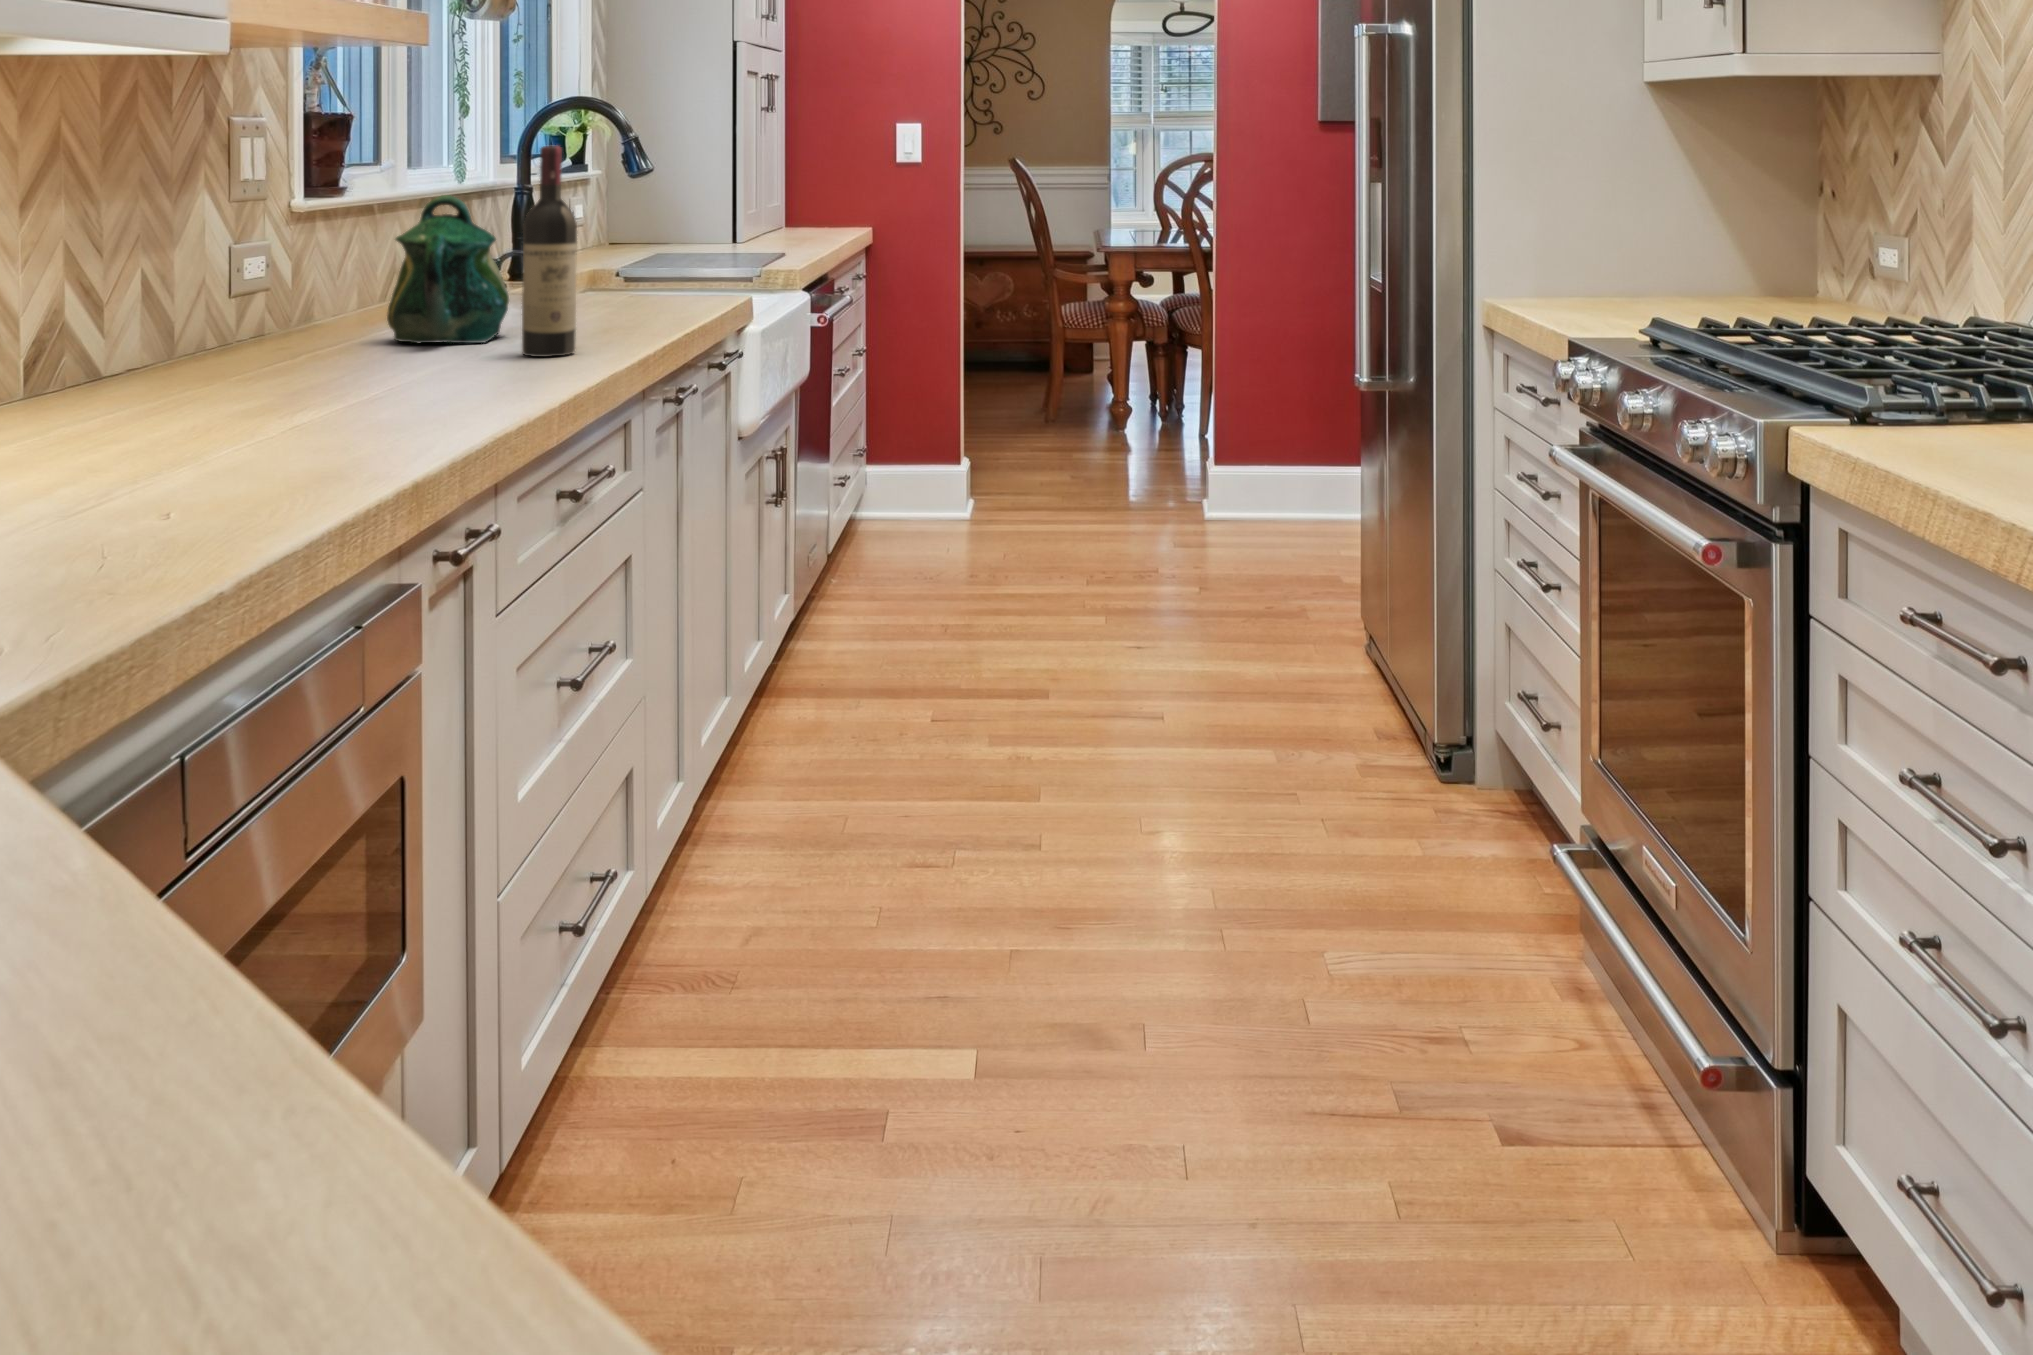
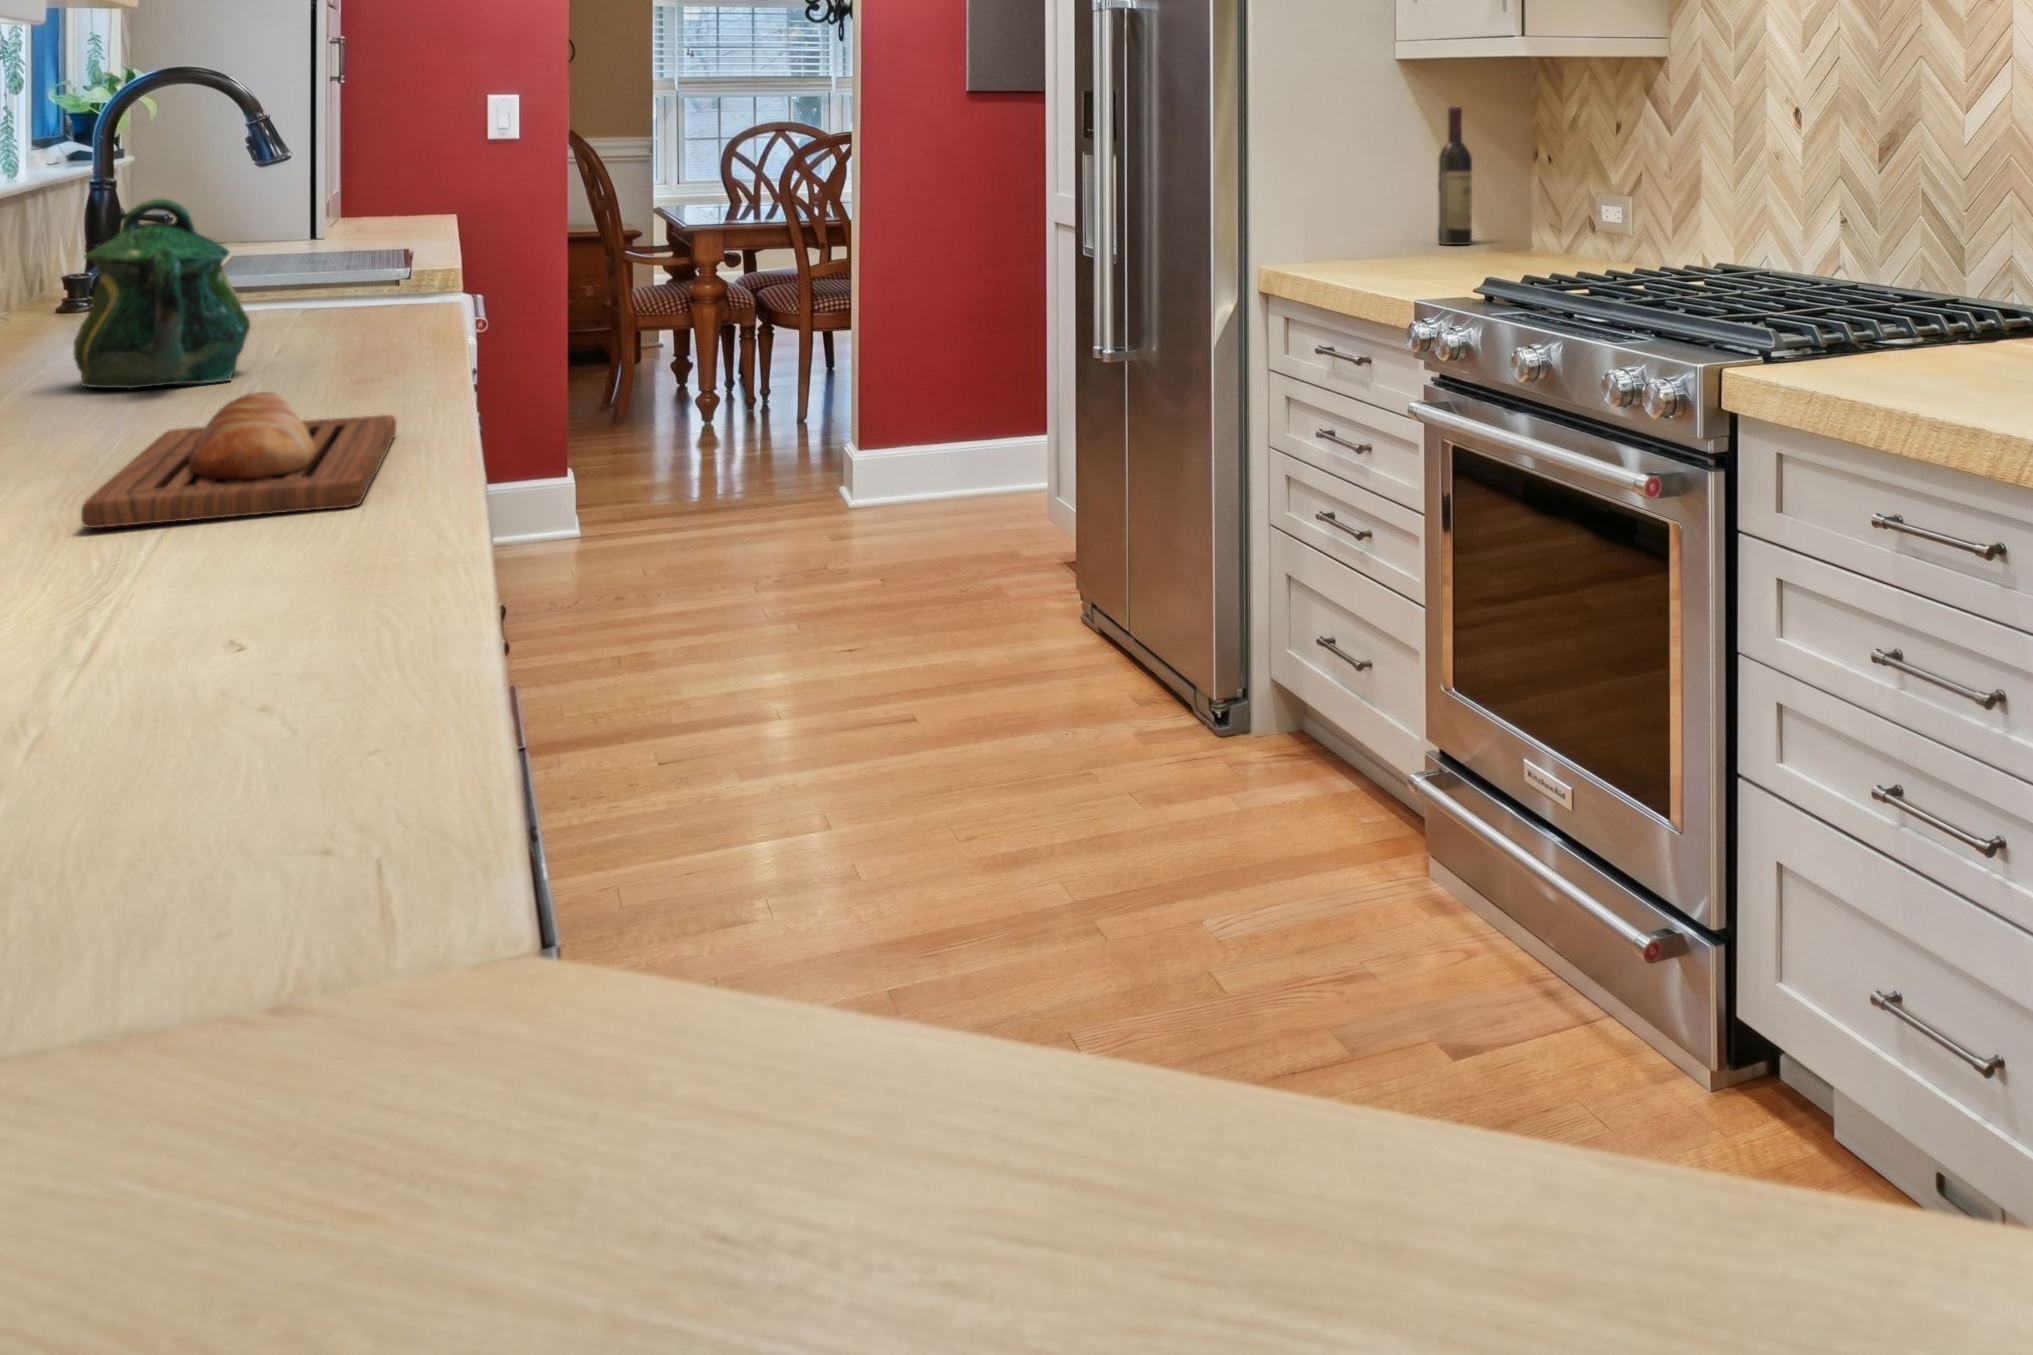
wine bottle: present [522,146,577,357] -> present [1438,107,1472,245]
bread loaf: none [227,344,515,435] -> present [81,392,396,528]

